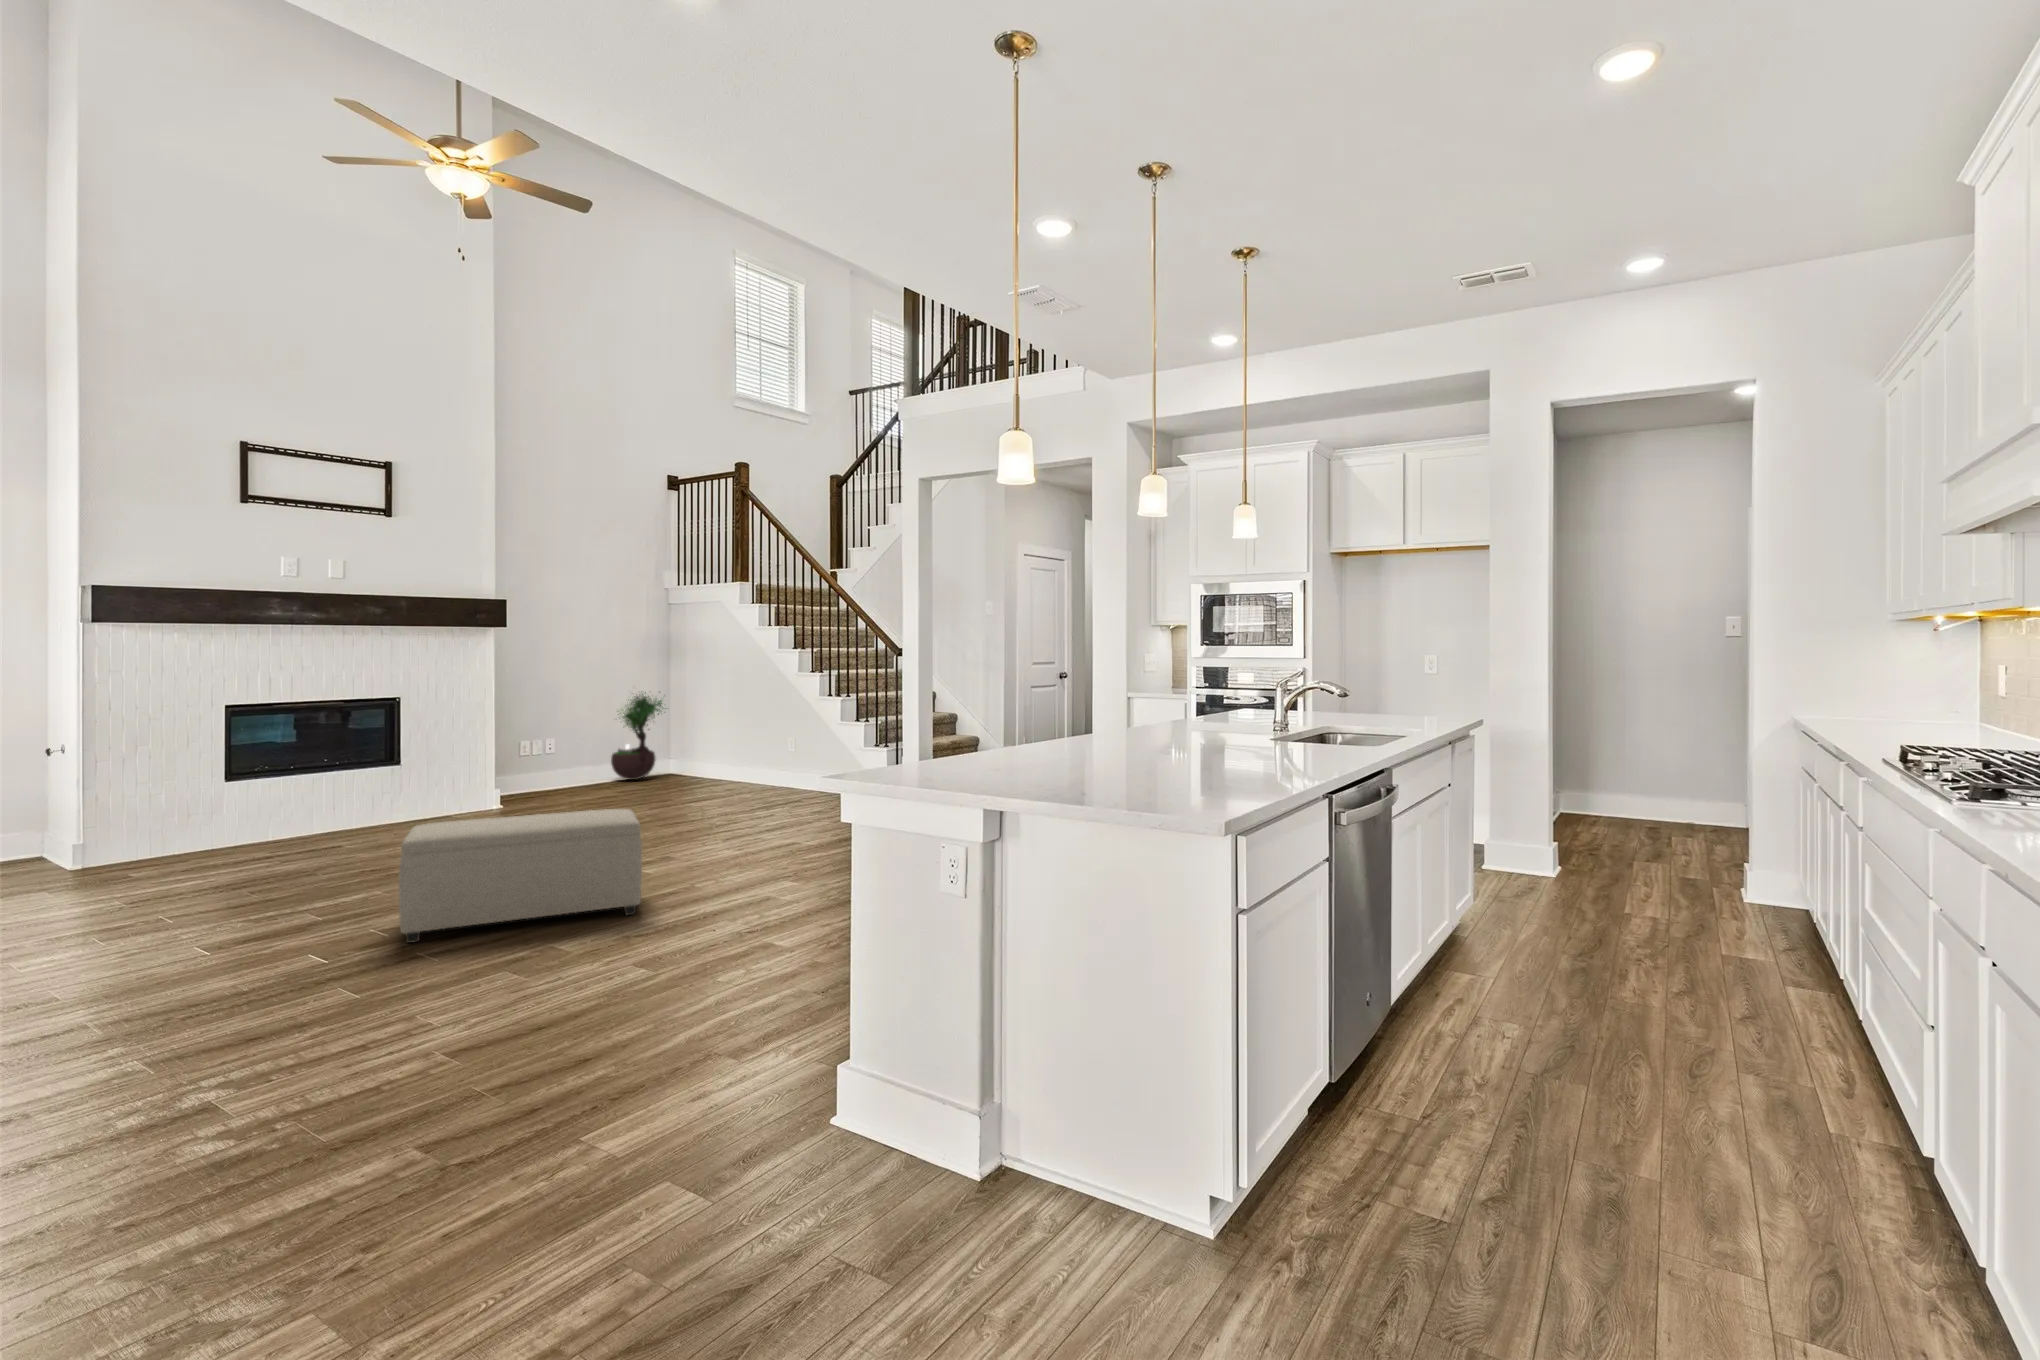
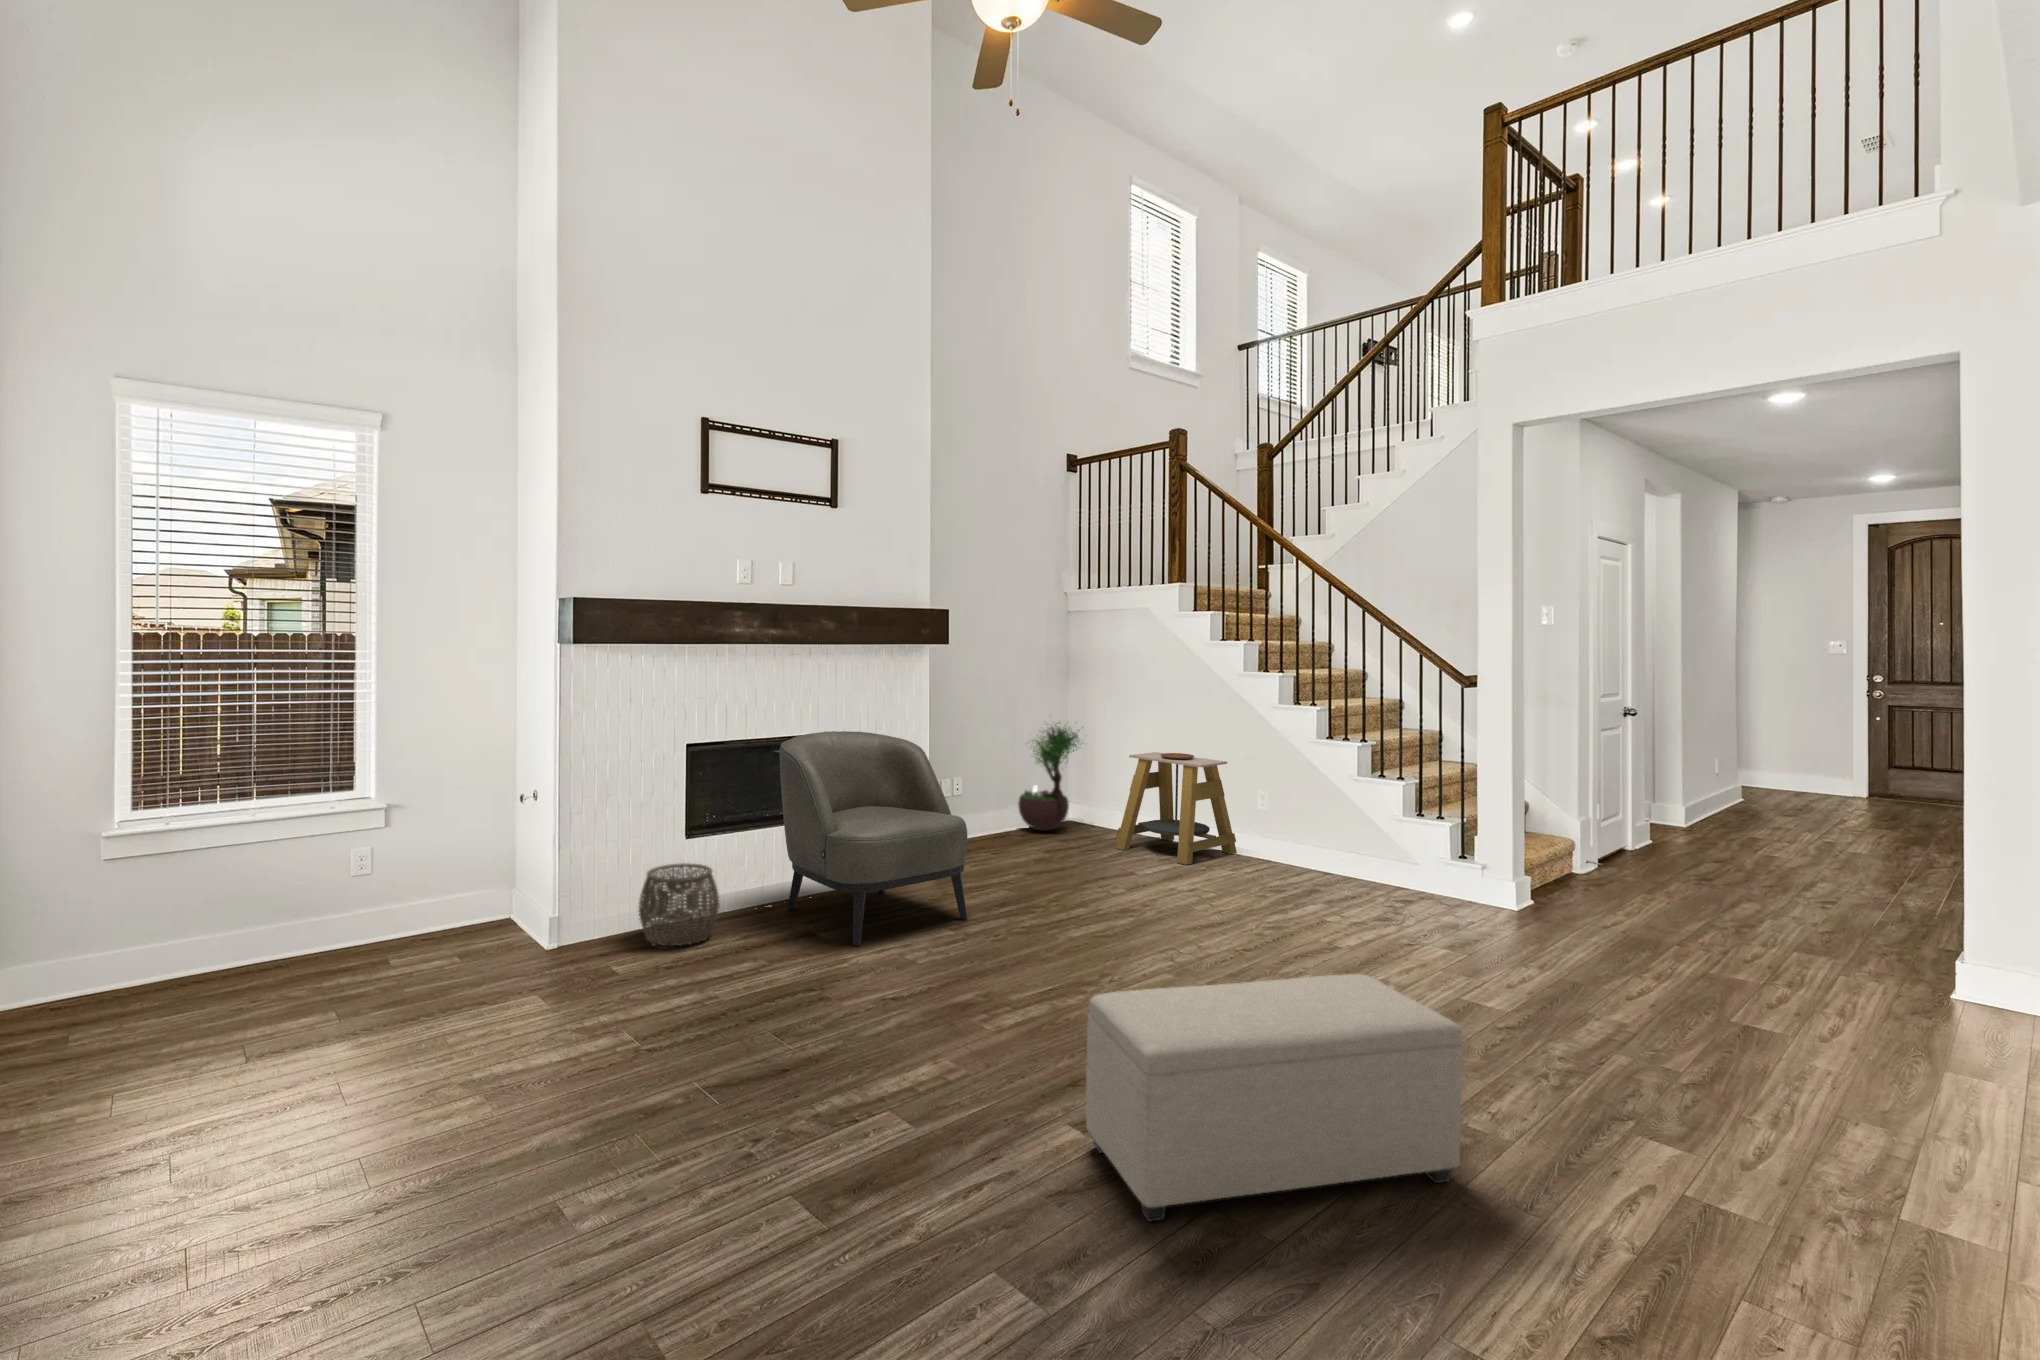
armchair: none [315,695,486,850] -> present [780,731,968,946]
side table: none [678,712,775,793] -> present [1115,752,1237,865]
woven basket: none [161,798,246,861] -> present [639,863,719,946]

